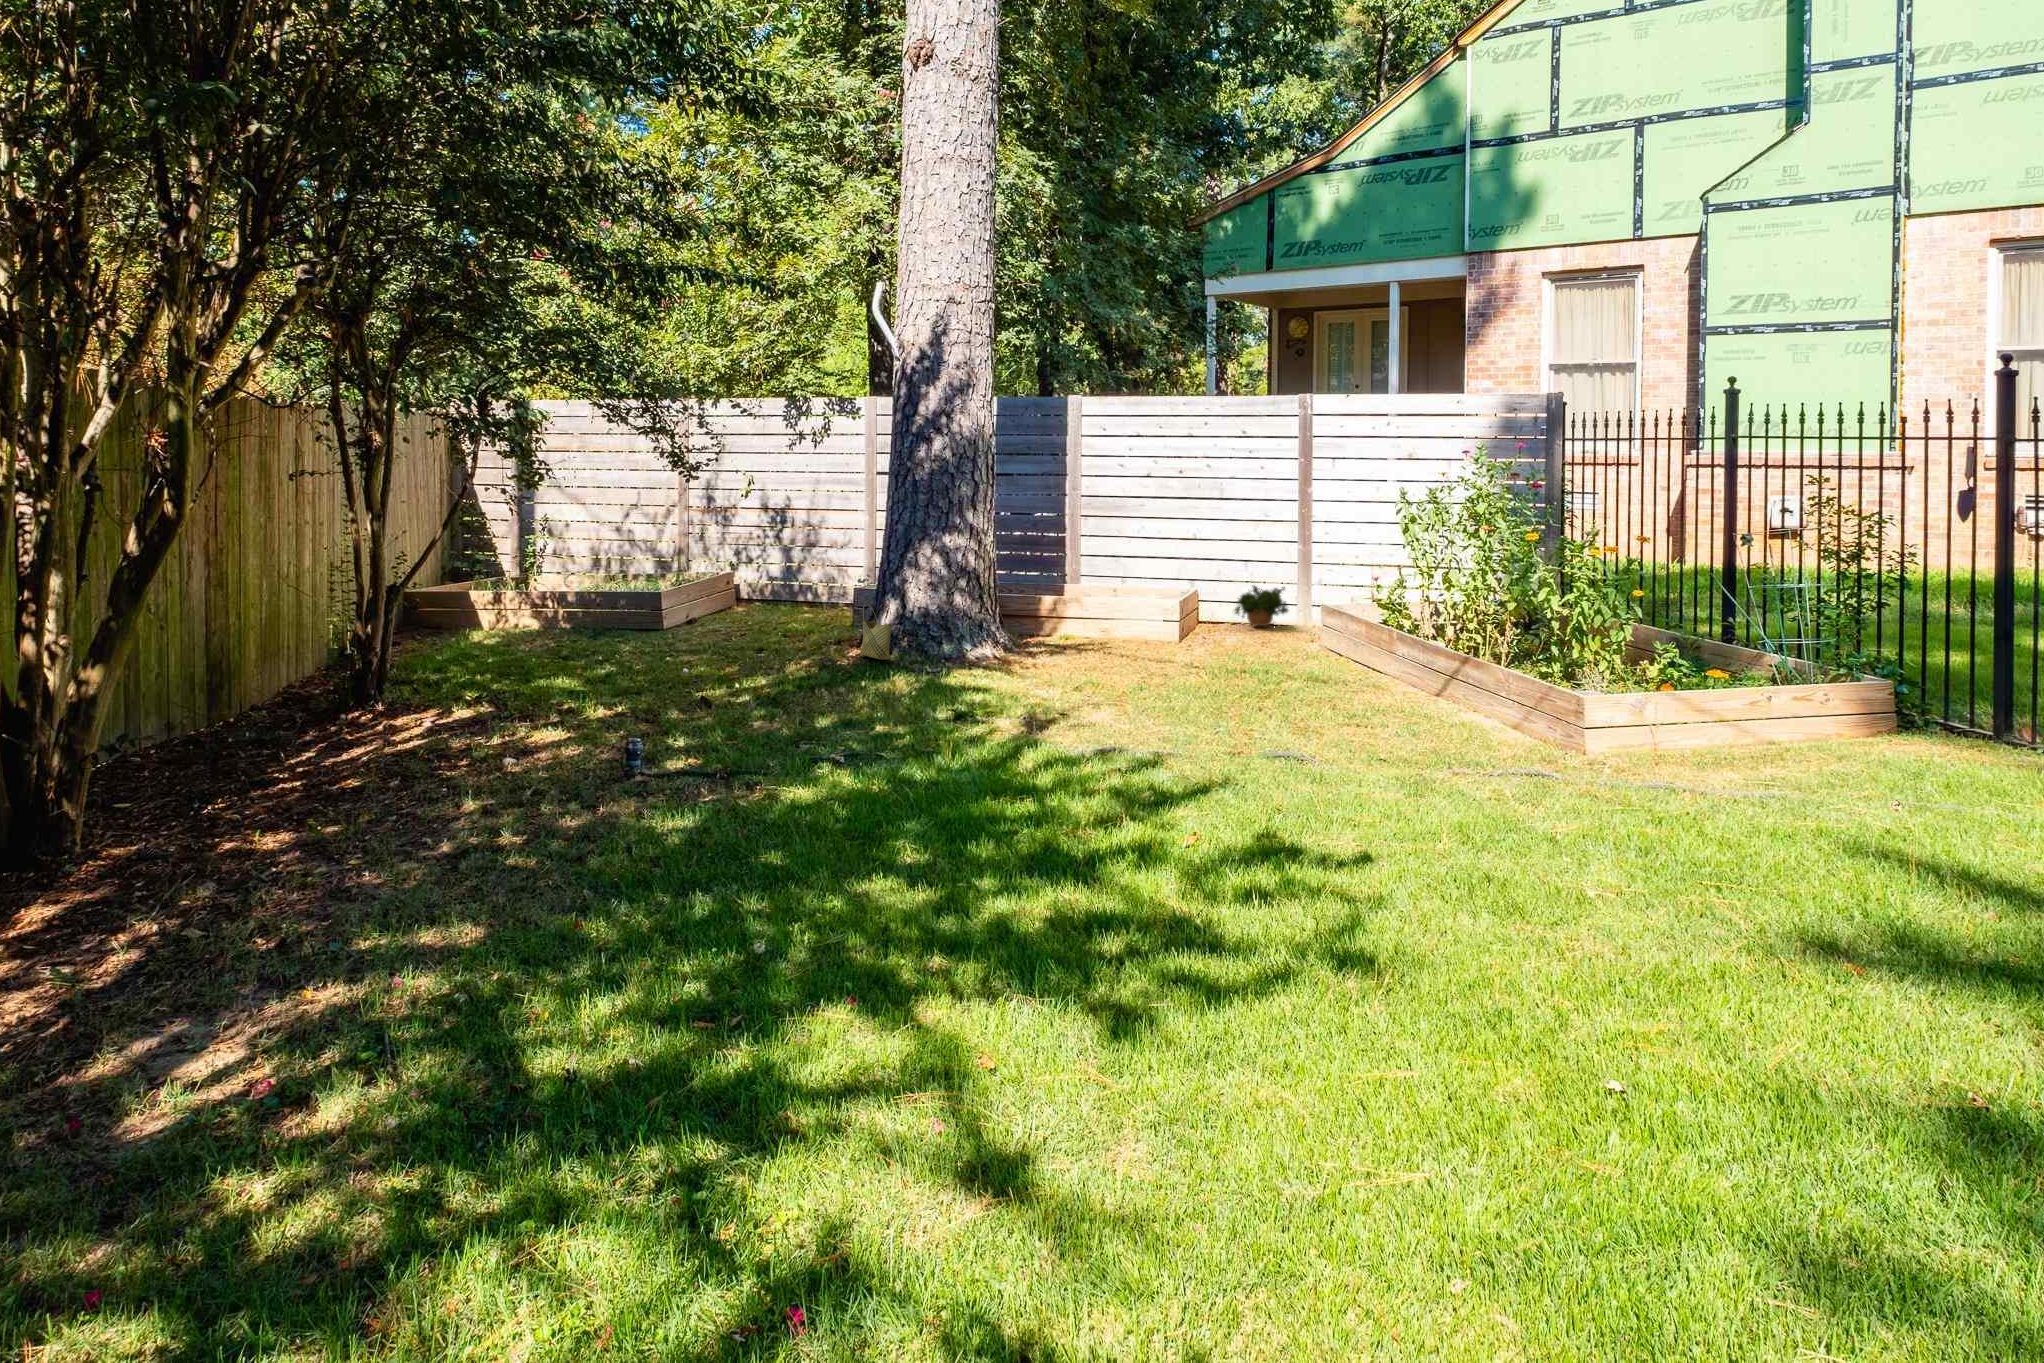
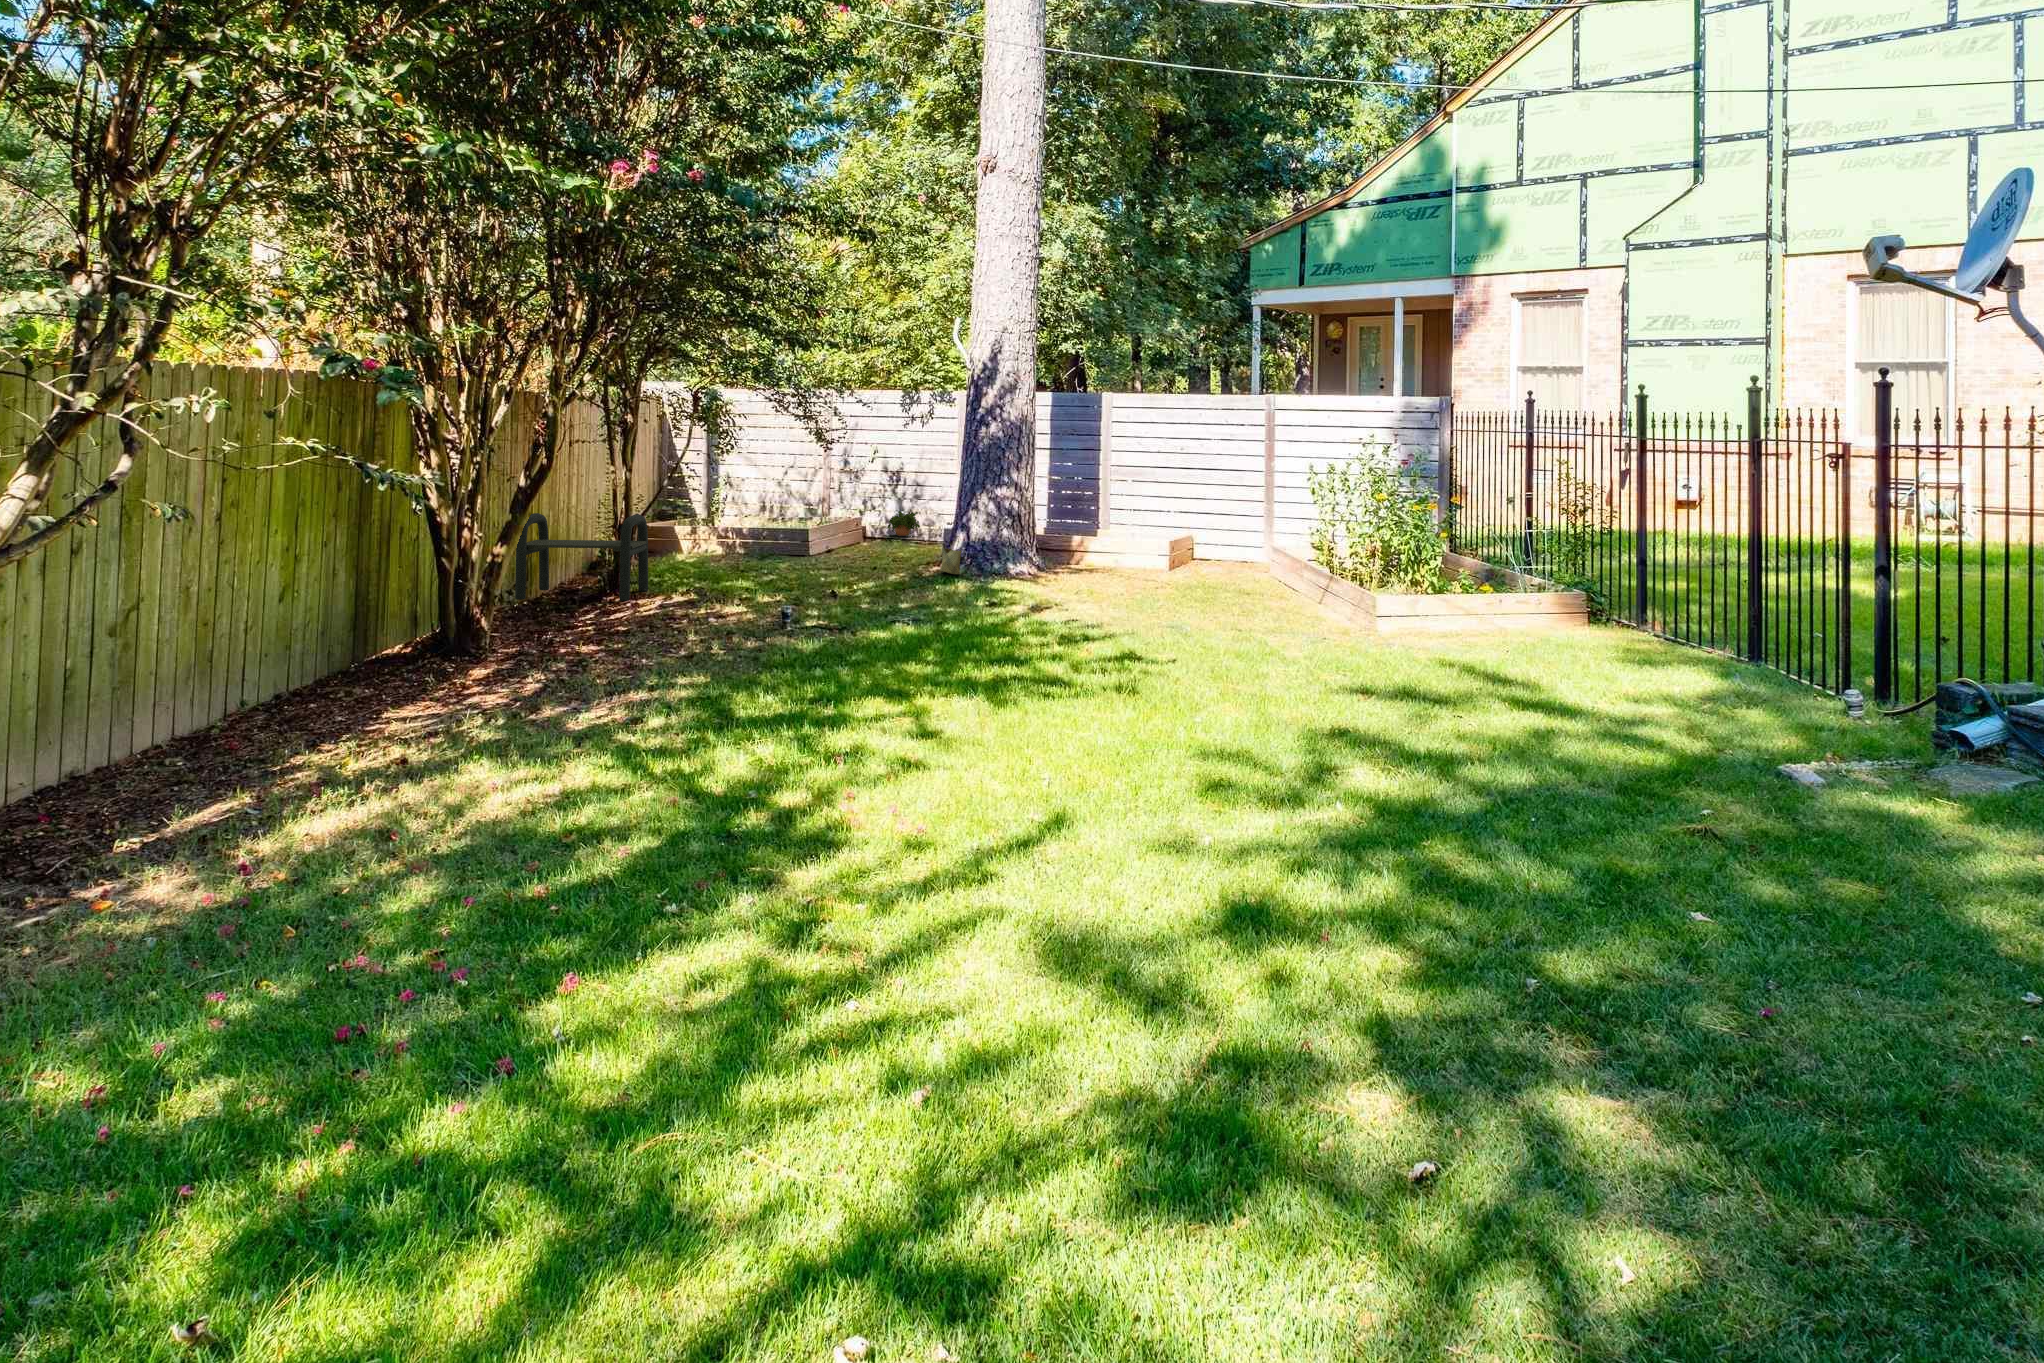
potted plant: present [1234,586,1288,629] -> present [887,511,920,537]
bench: none [186,589,413,734] -> present [515,513,648,601]

